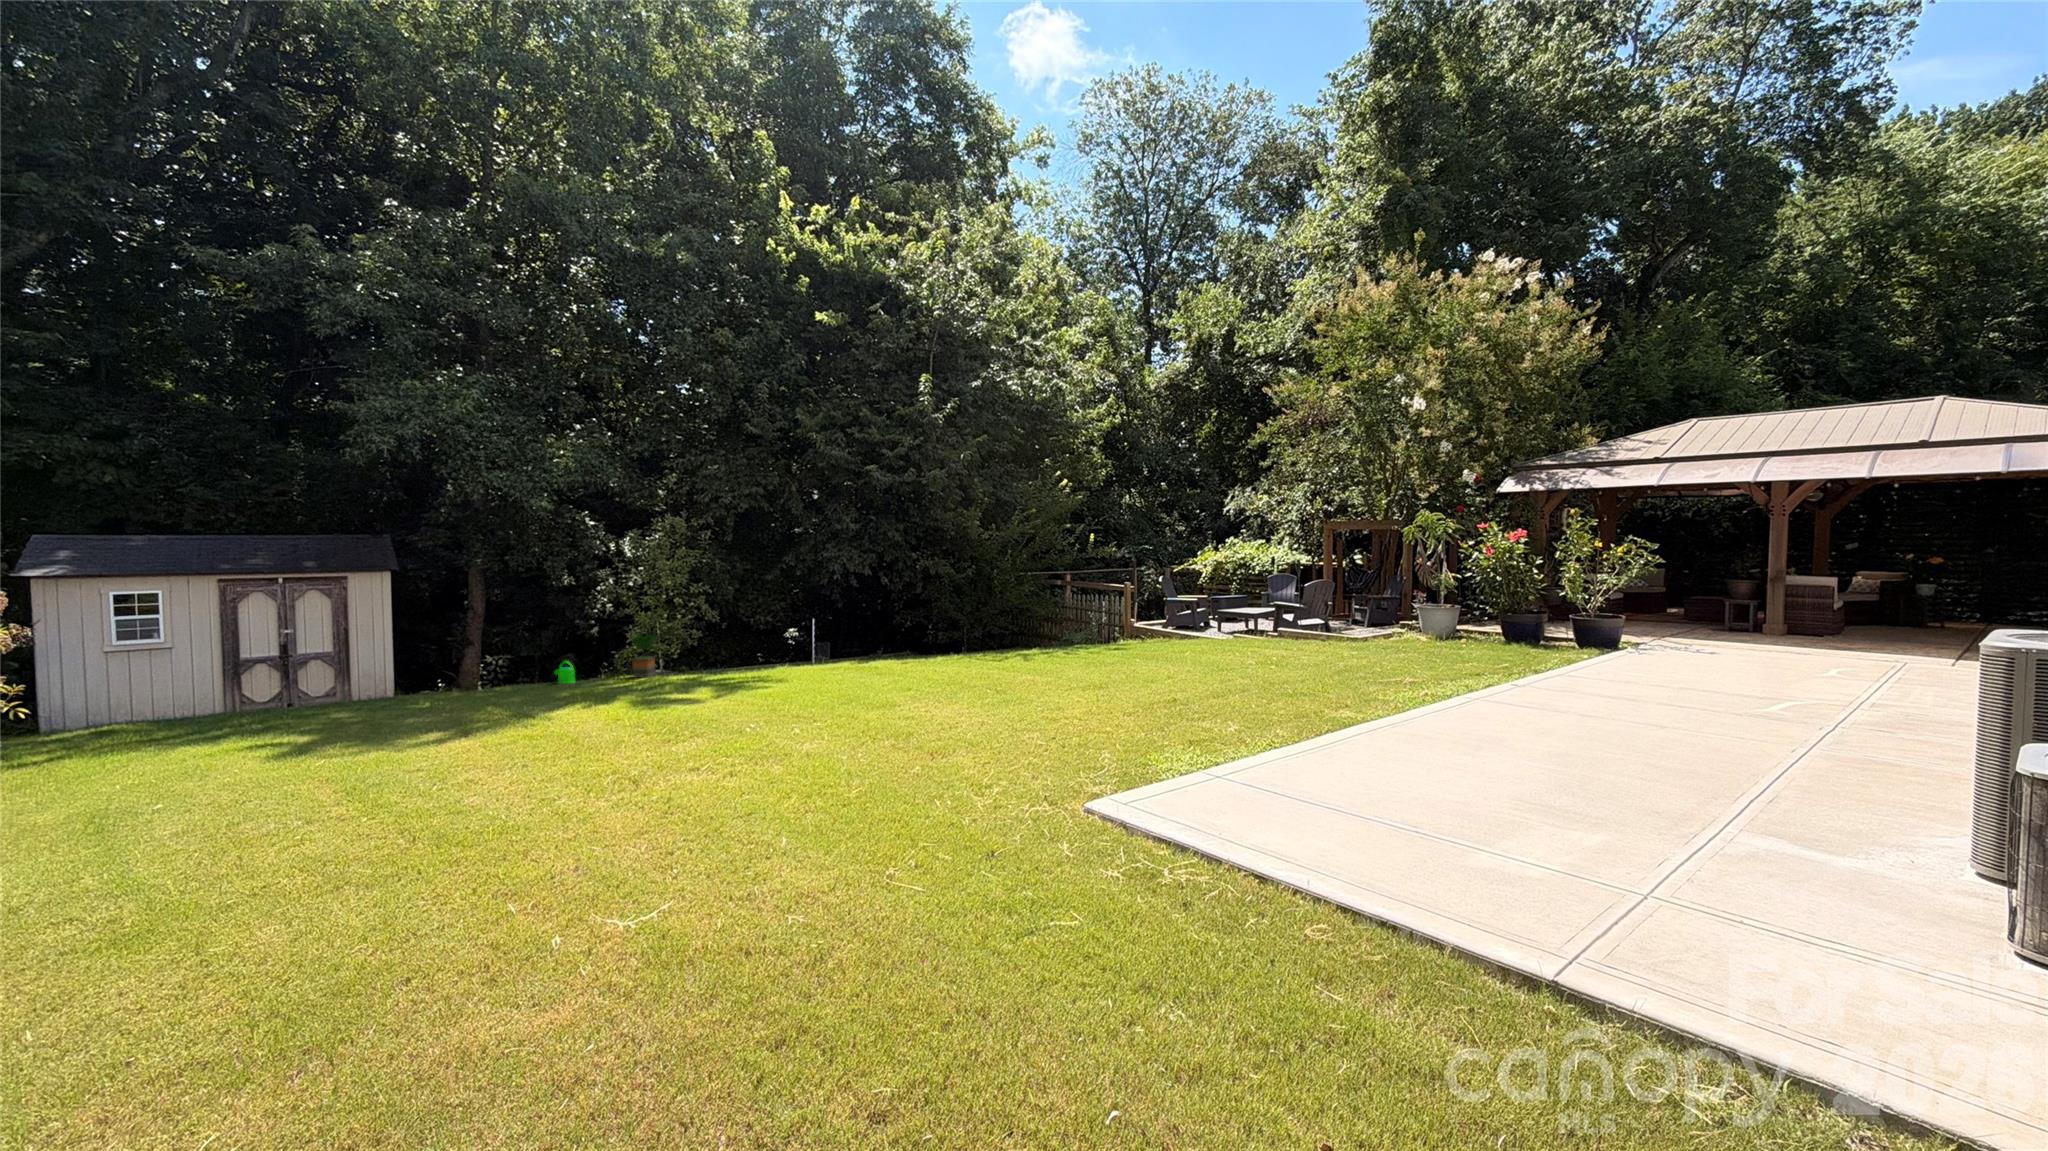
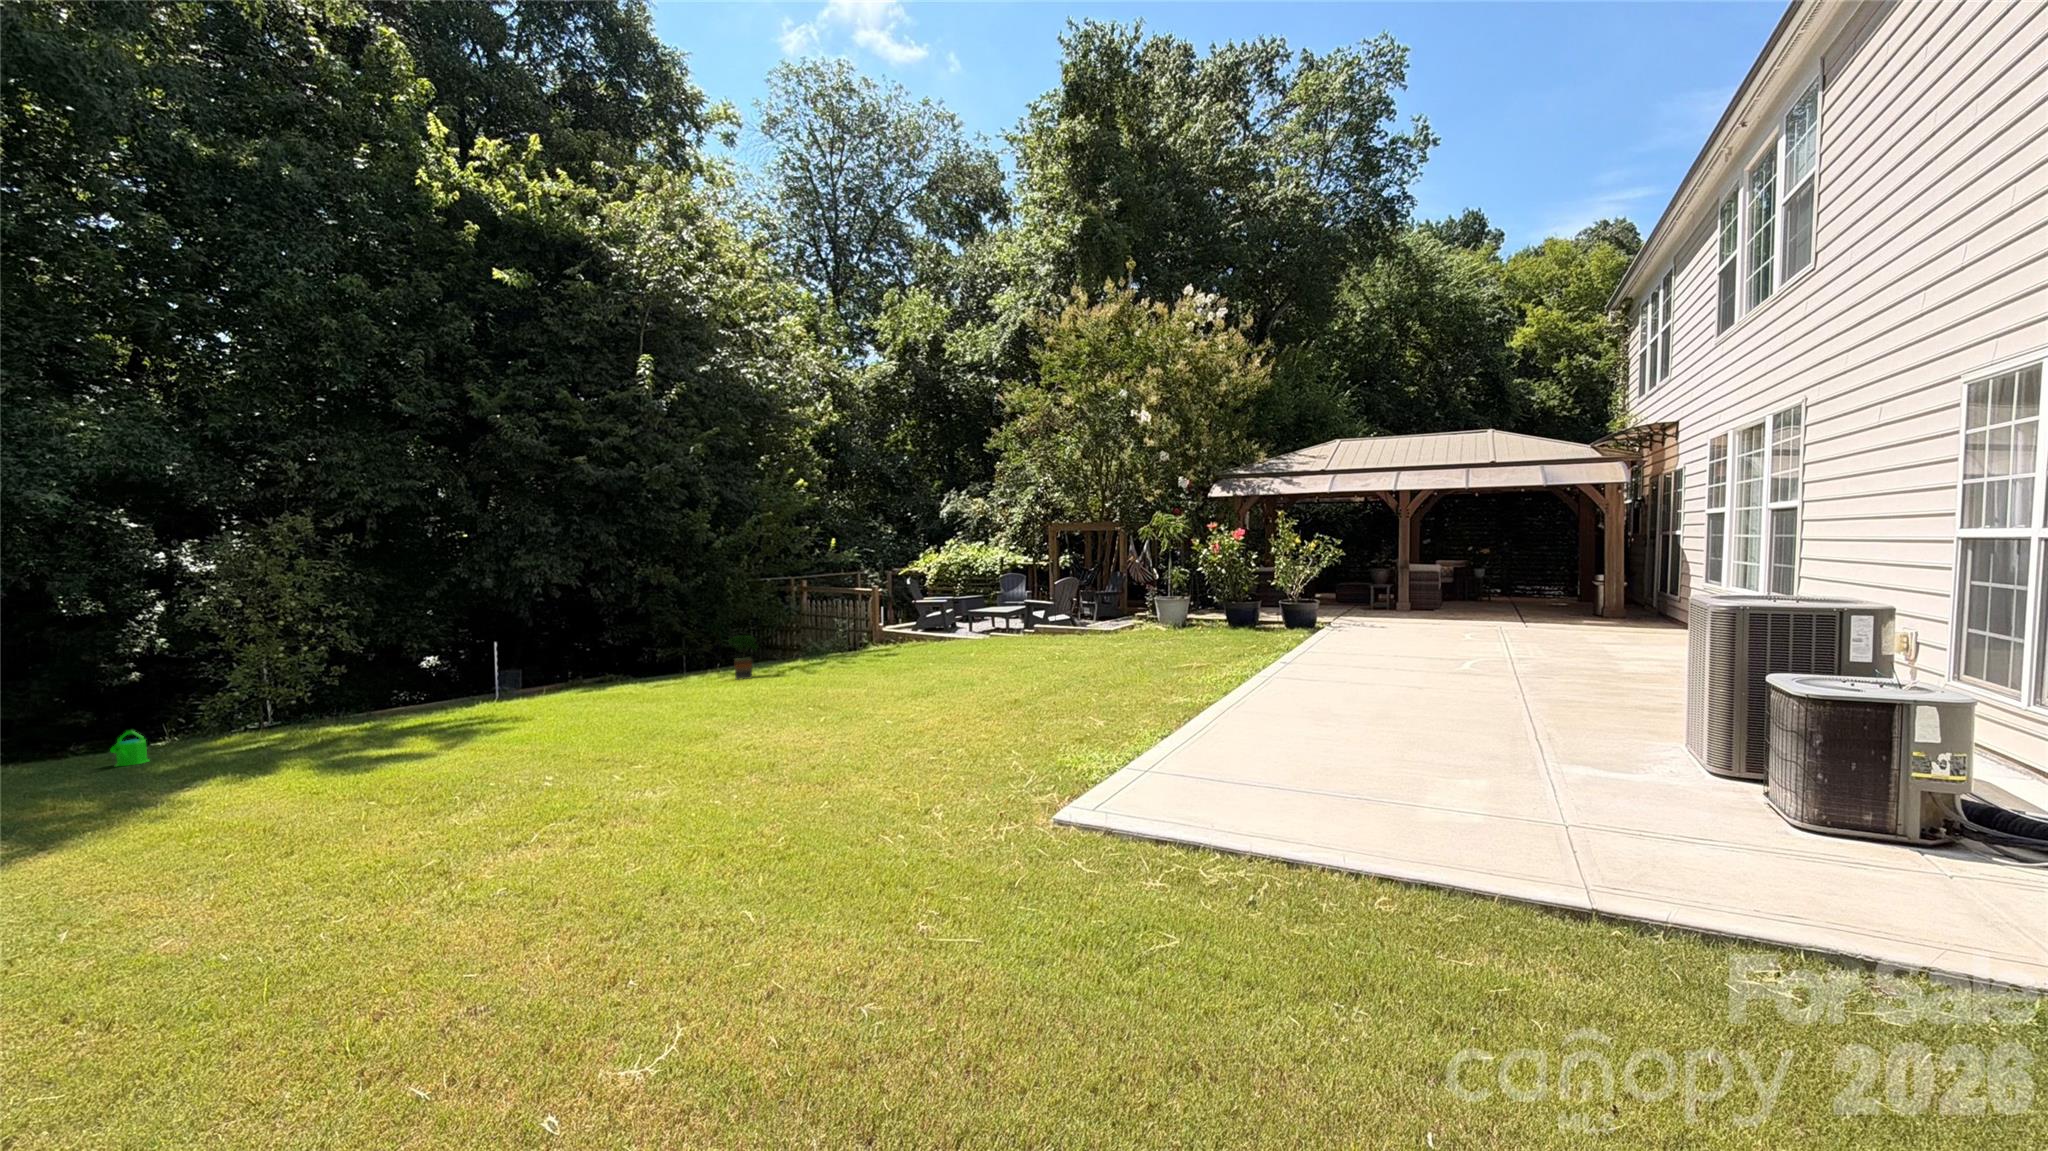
potted tree: present [631,635,657,678] -> present [728,635,758,680]

